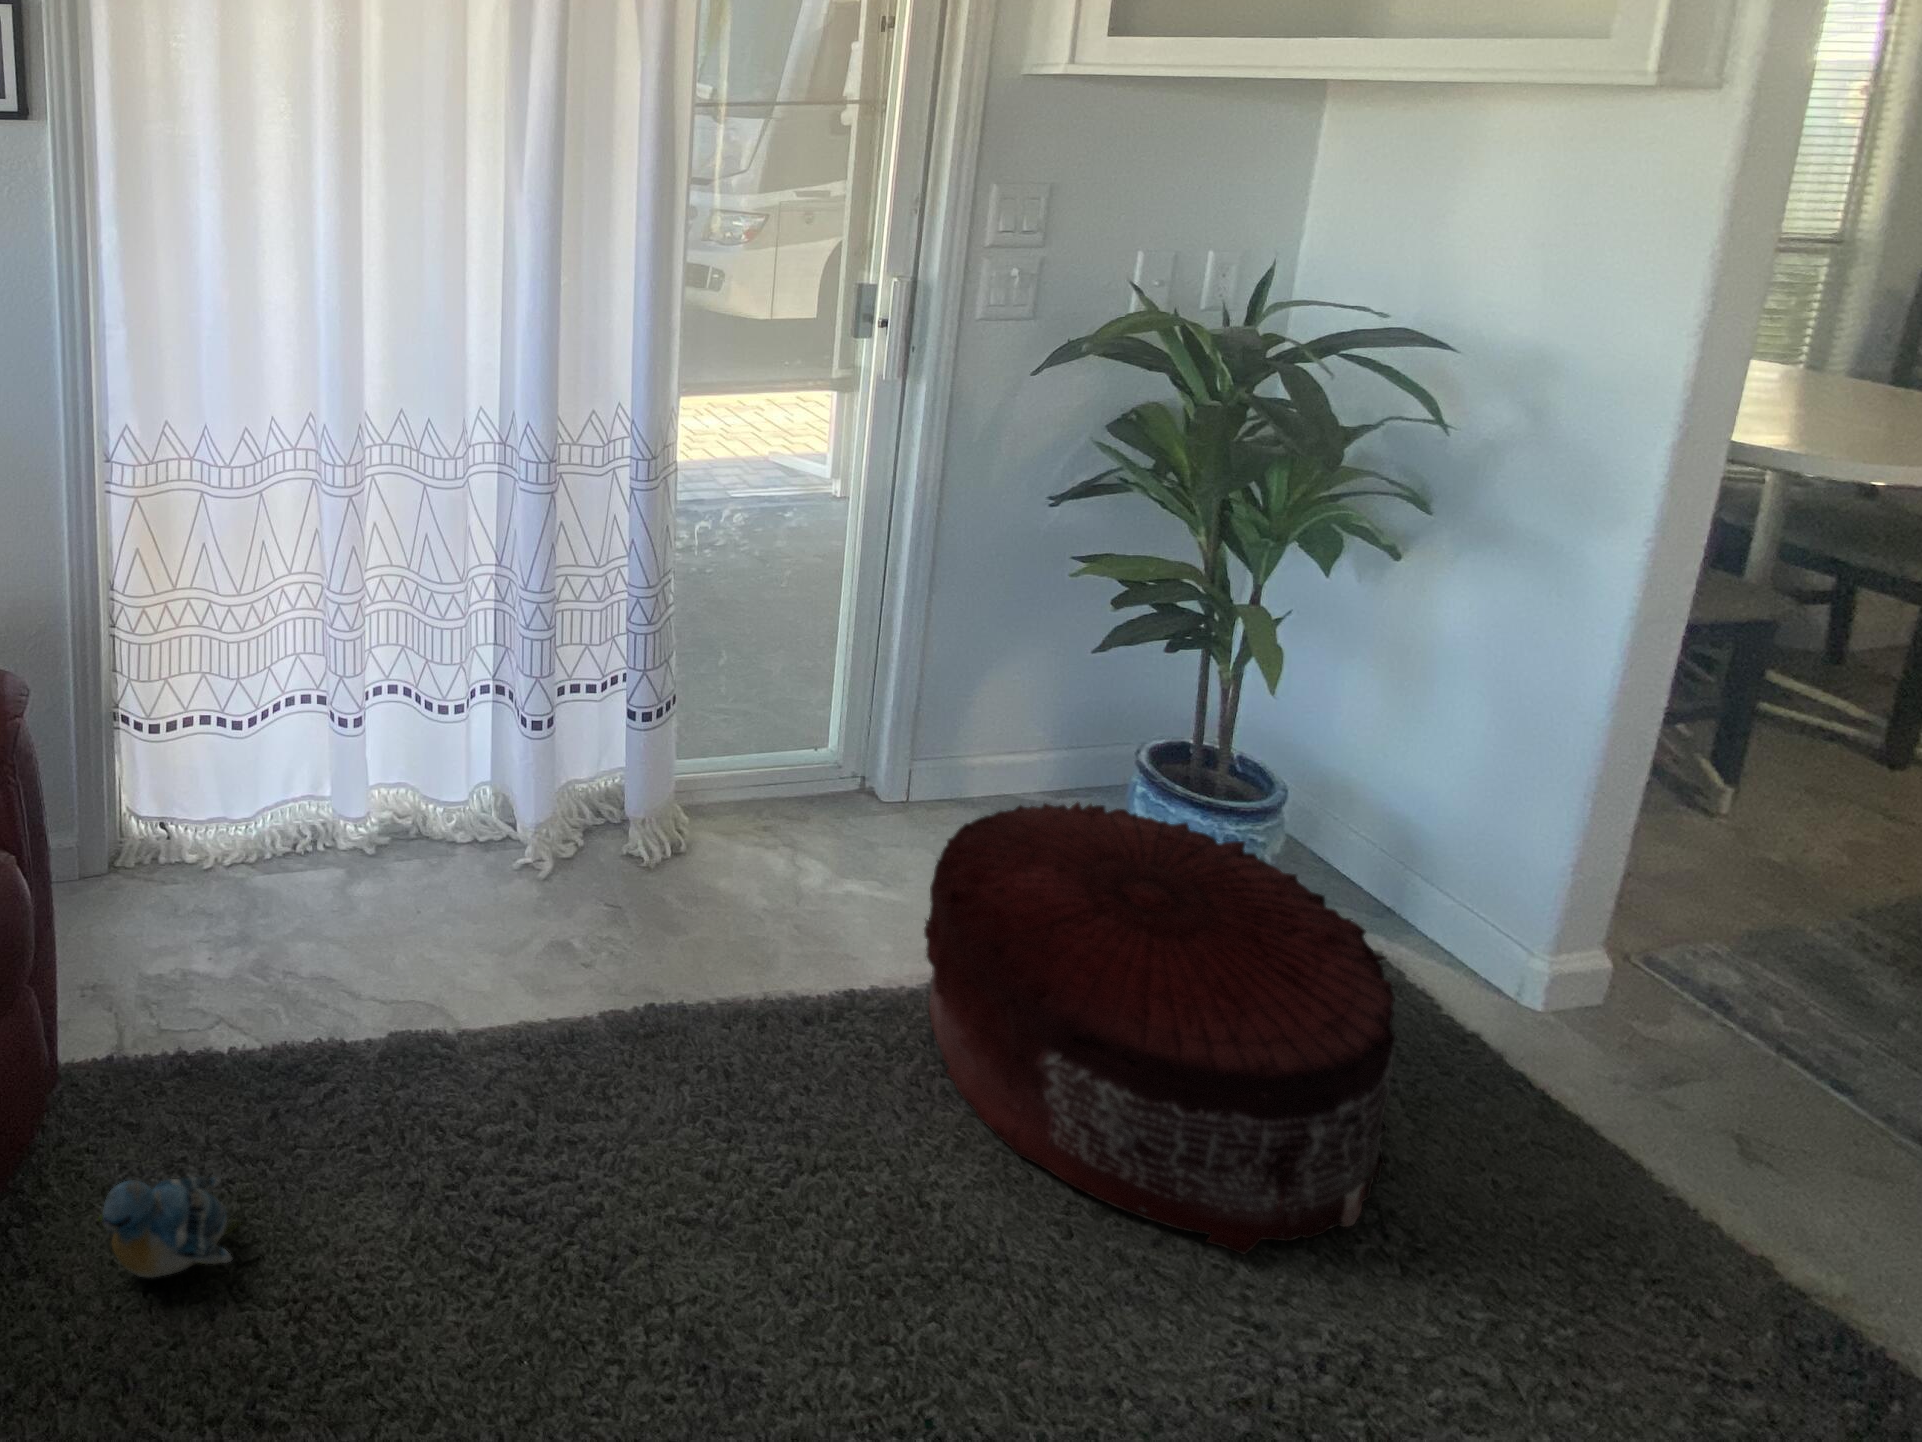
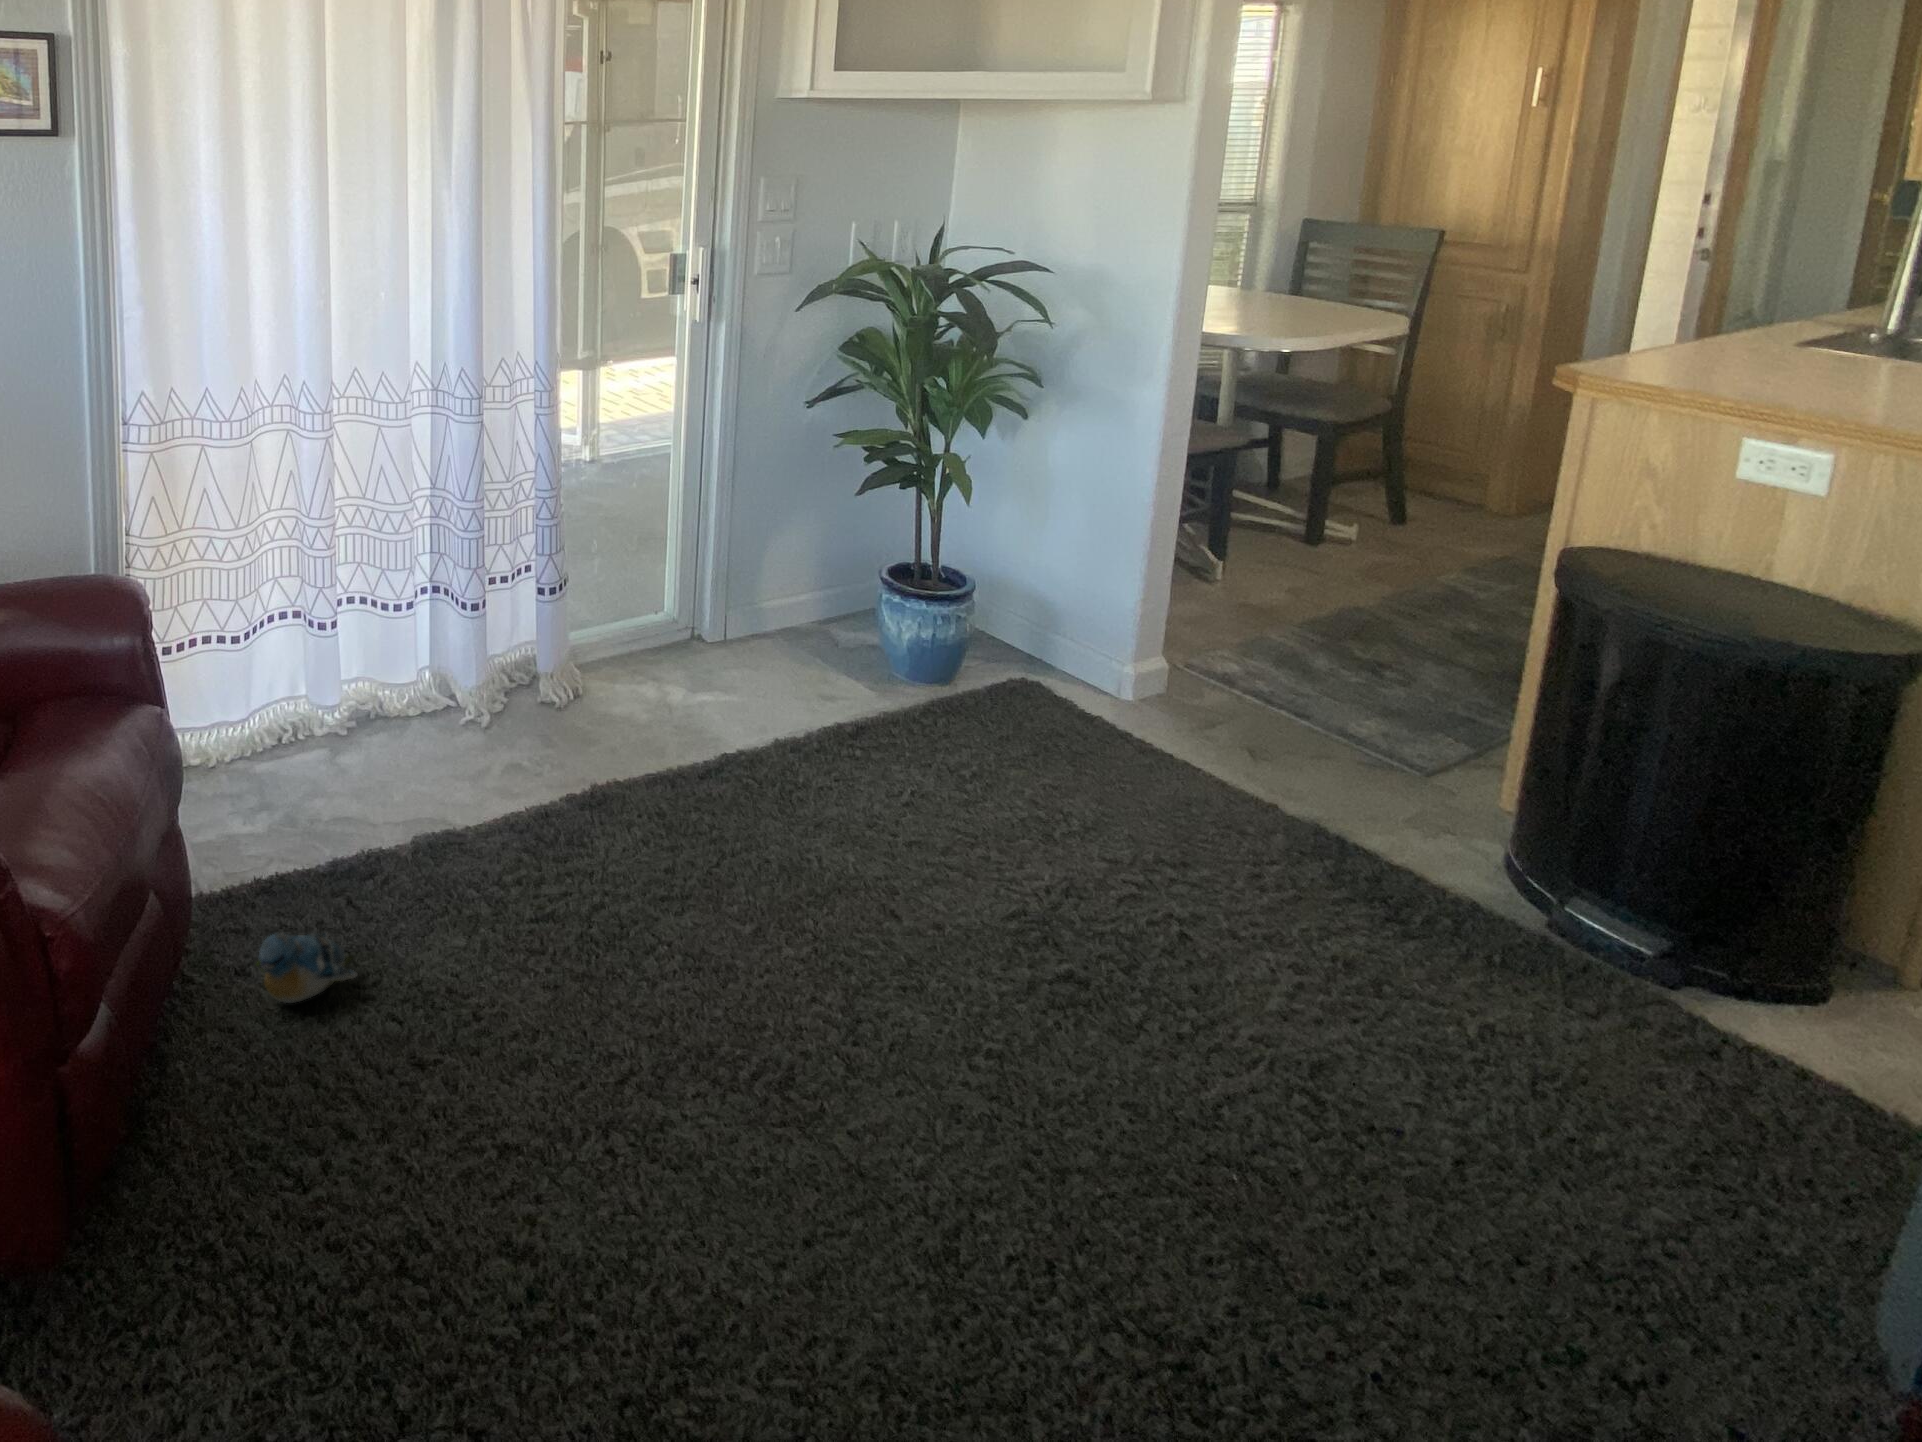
pouf: present [924,801,1397,1254] -> none [772,602,1059,846]

